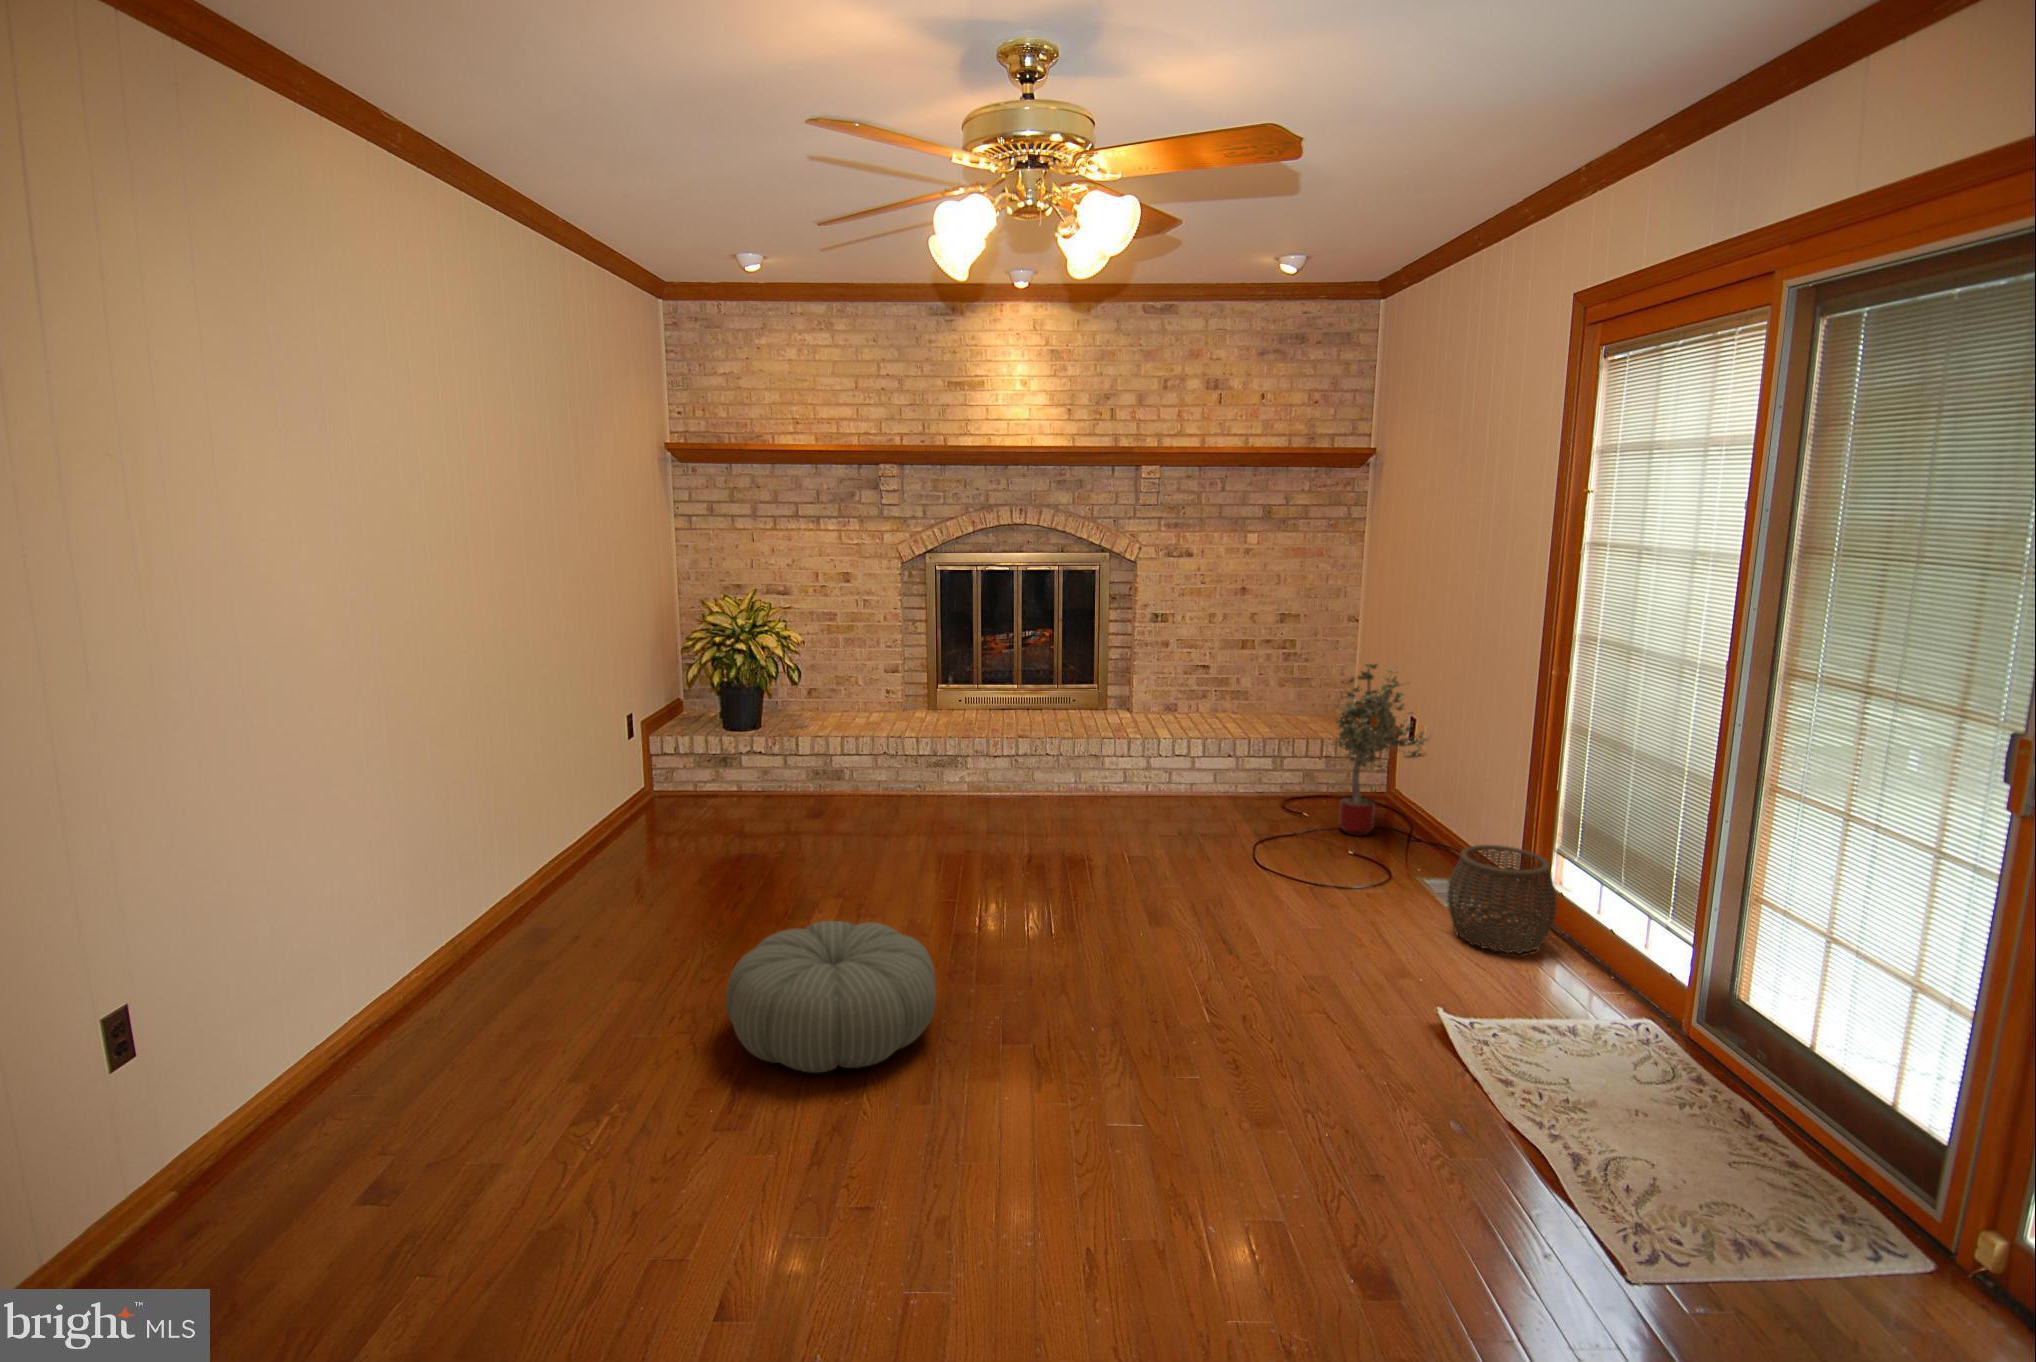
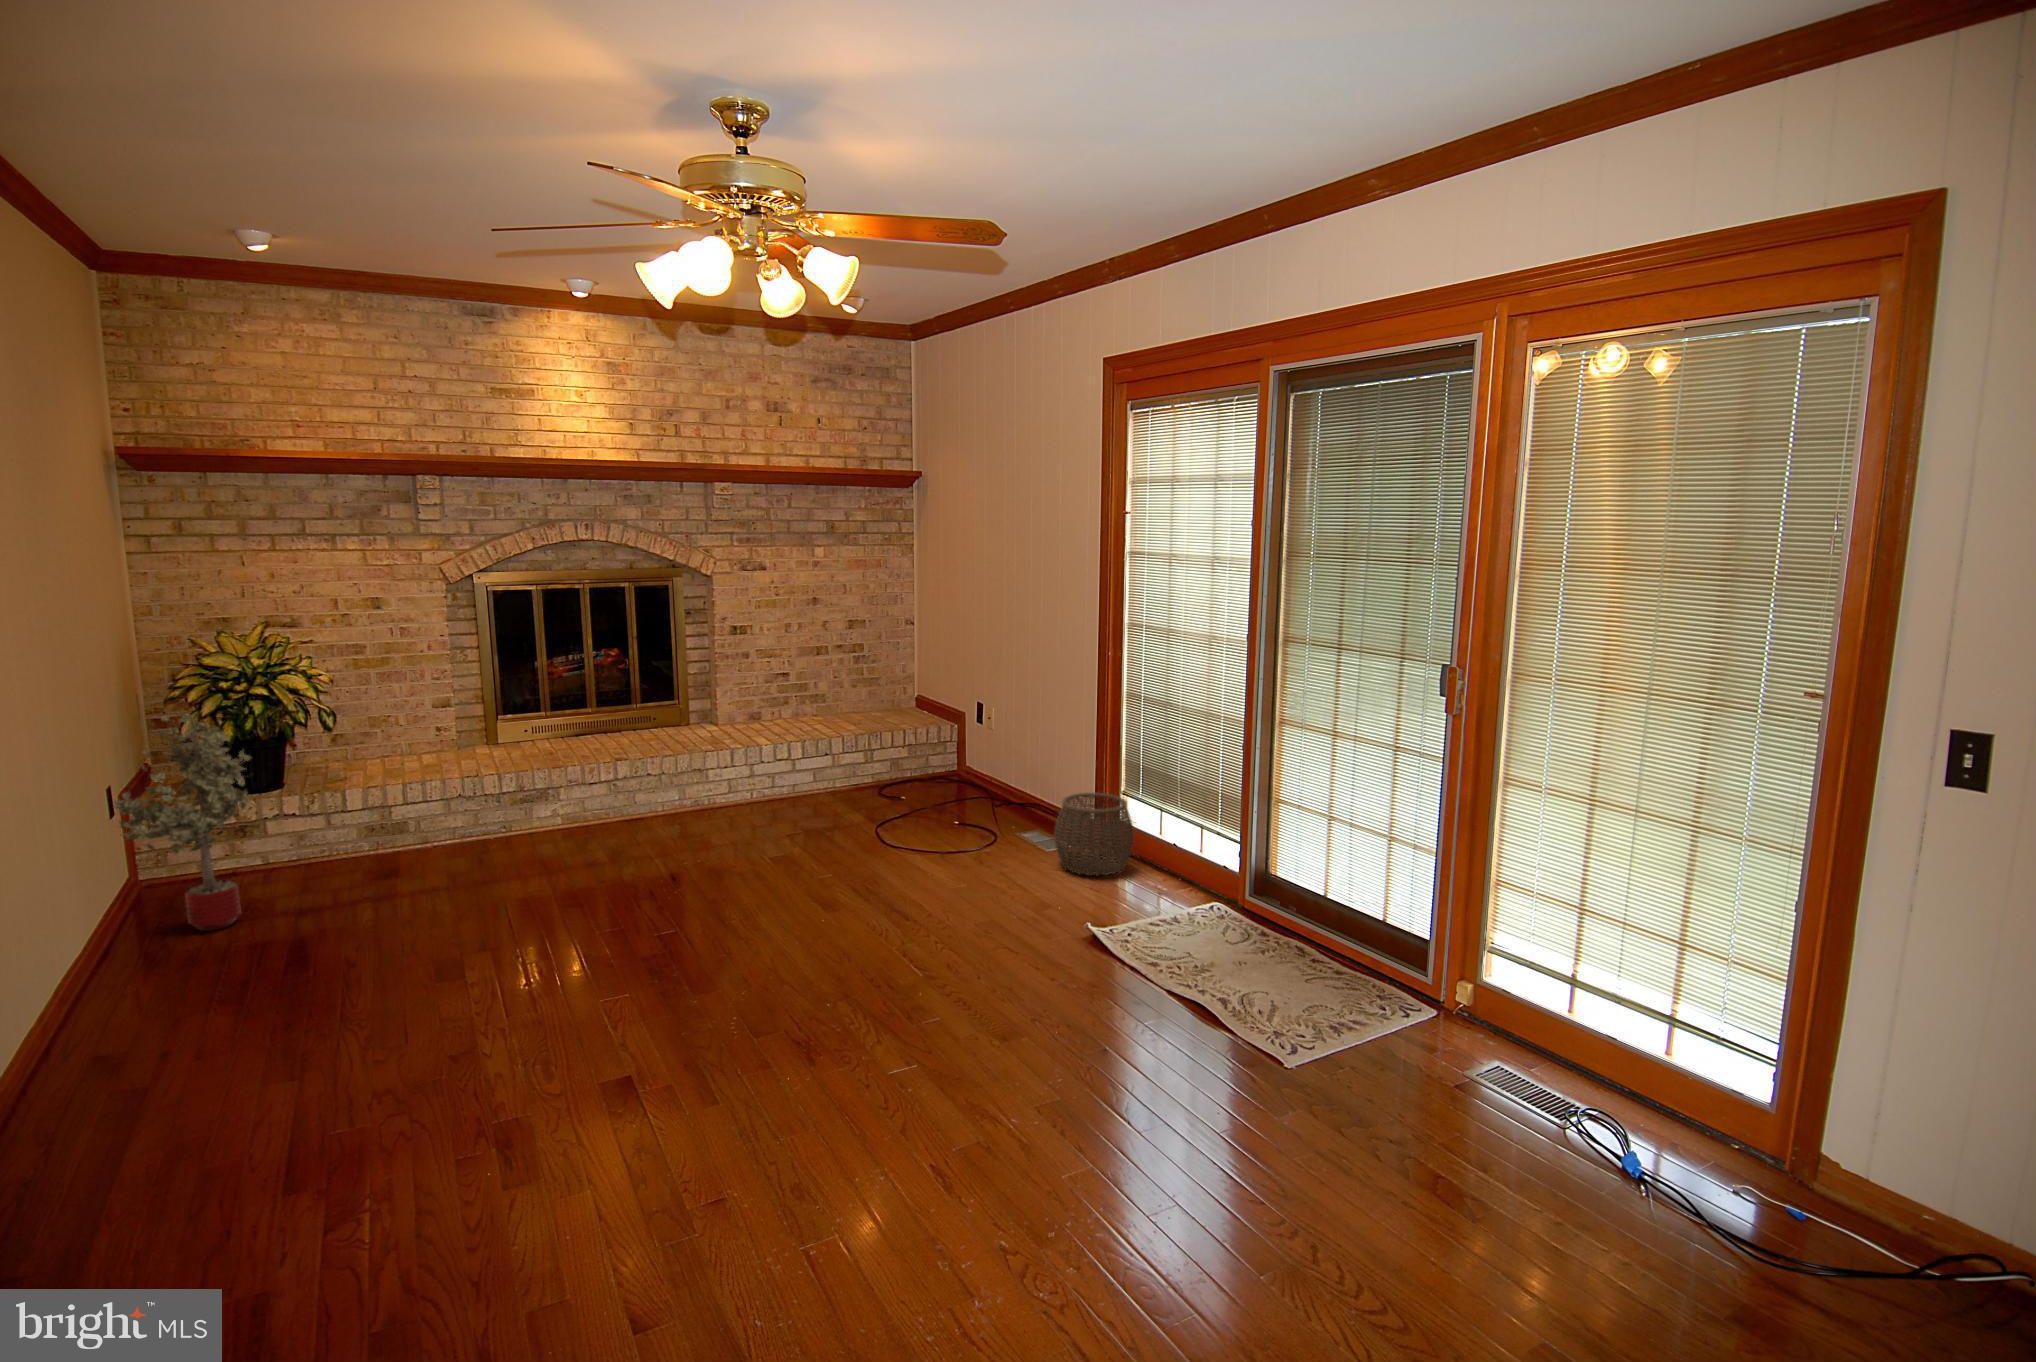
potted tree: present [1337,664,1429,836] -> present [114,713,251,931]
pouf: present [726,921,936,1073] -> none [437,958,680,1126]

